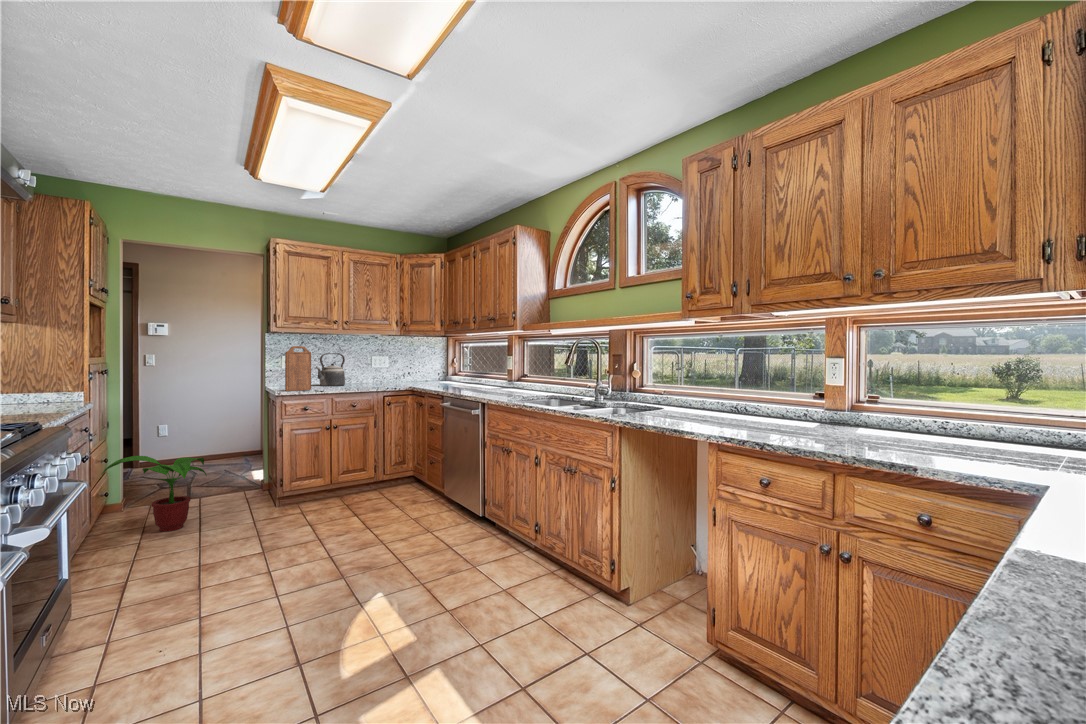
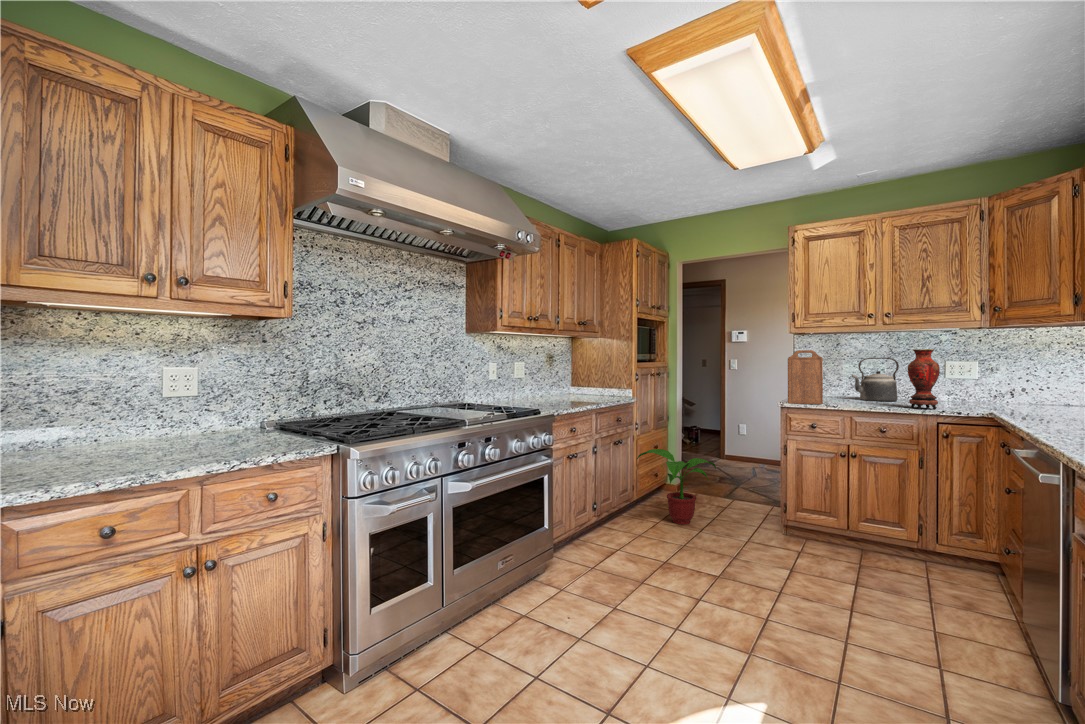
vase: none [365,348,383,388] -> present [908,349,940,409]

